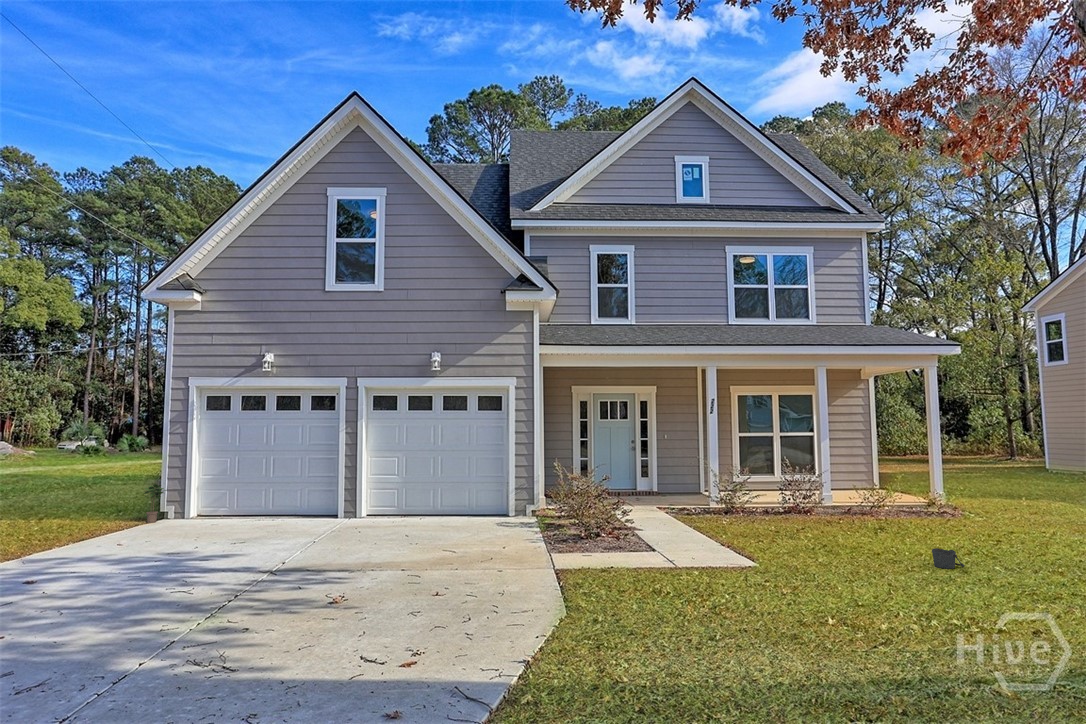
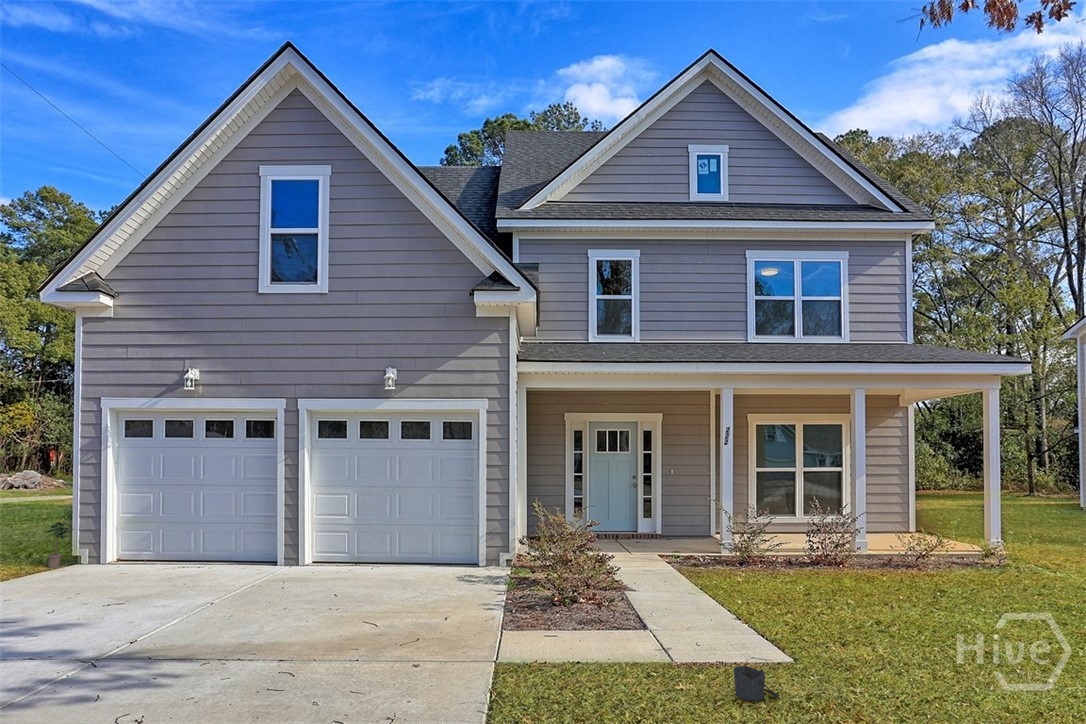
bucket: present [932,548,965,569] -> present [734,666,779,701]

